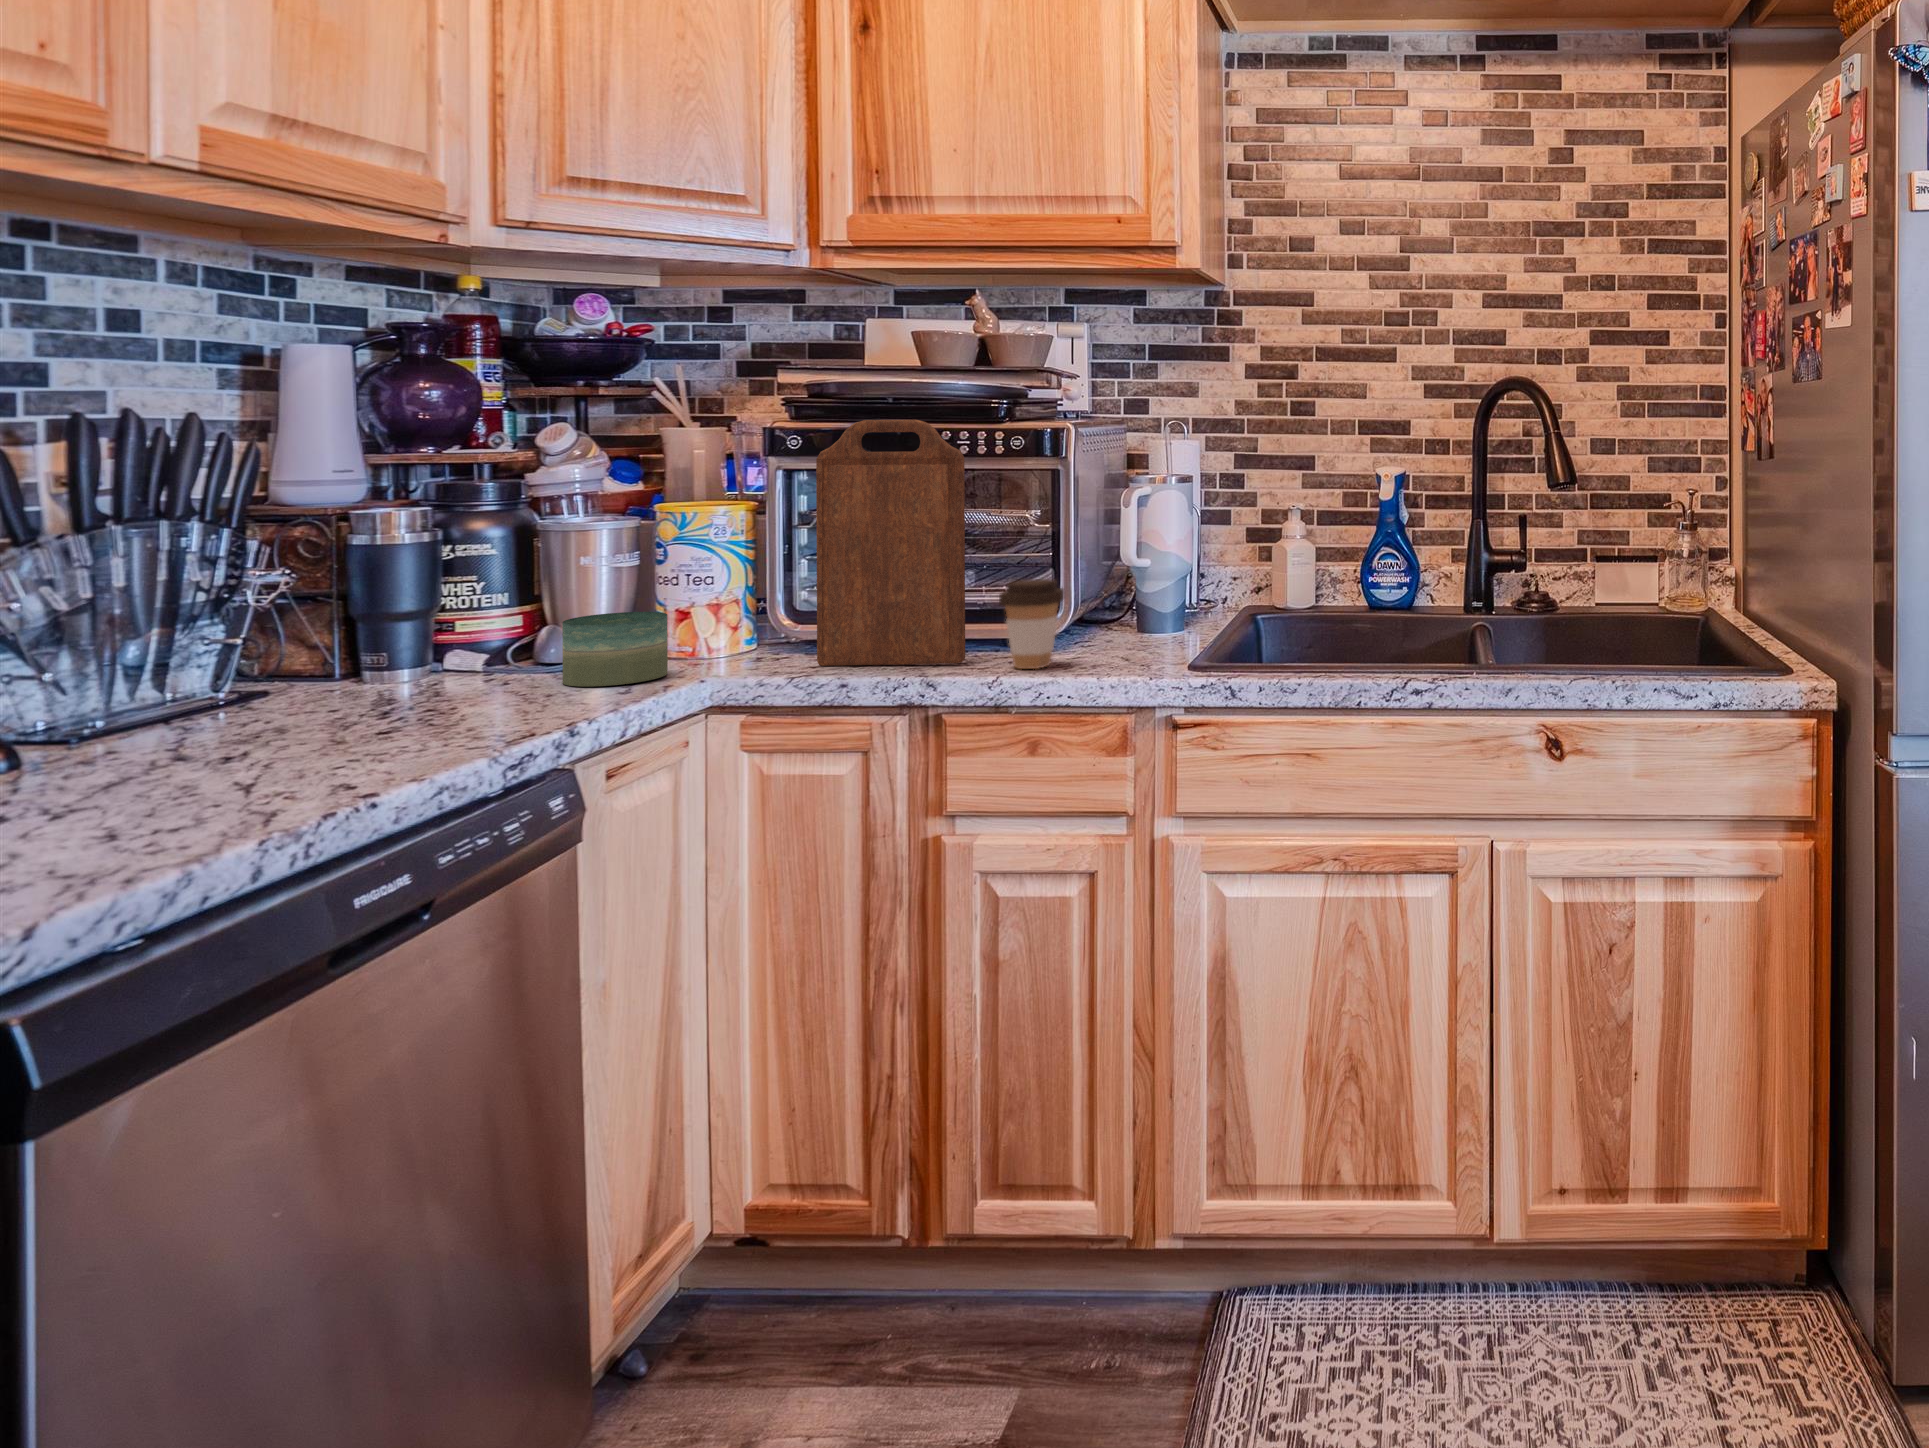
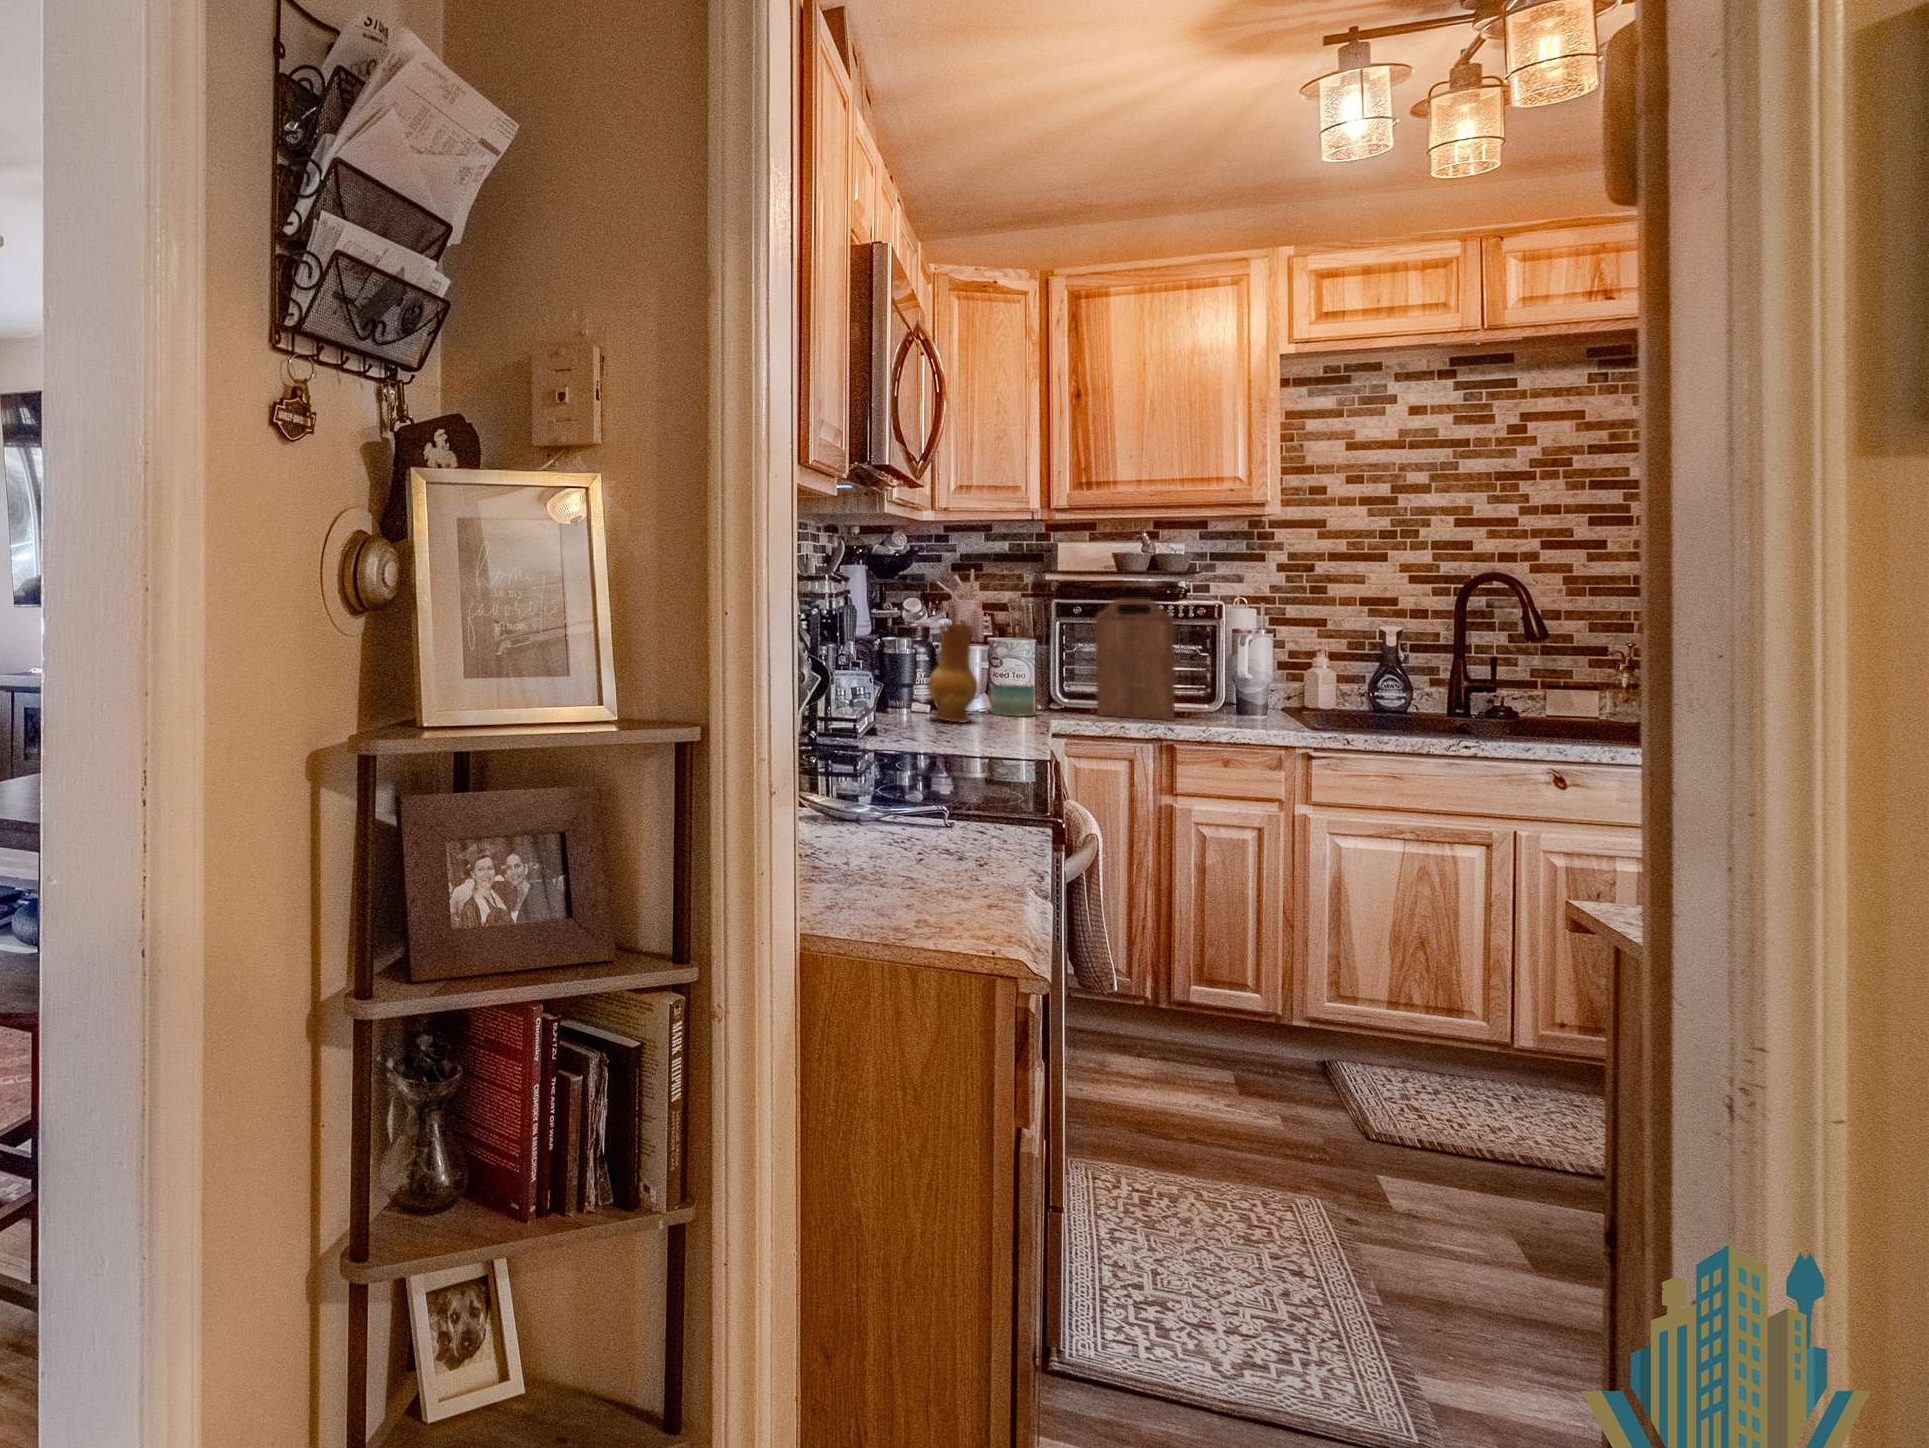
ceramic jug: none [291,477,446,725] -> present [927,623,978,722]
coffee cup: present [999,579,1064,669] -> none [1198,680,1232,725]

